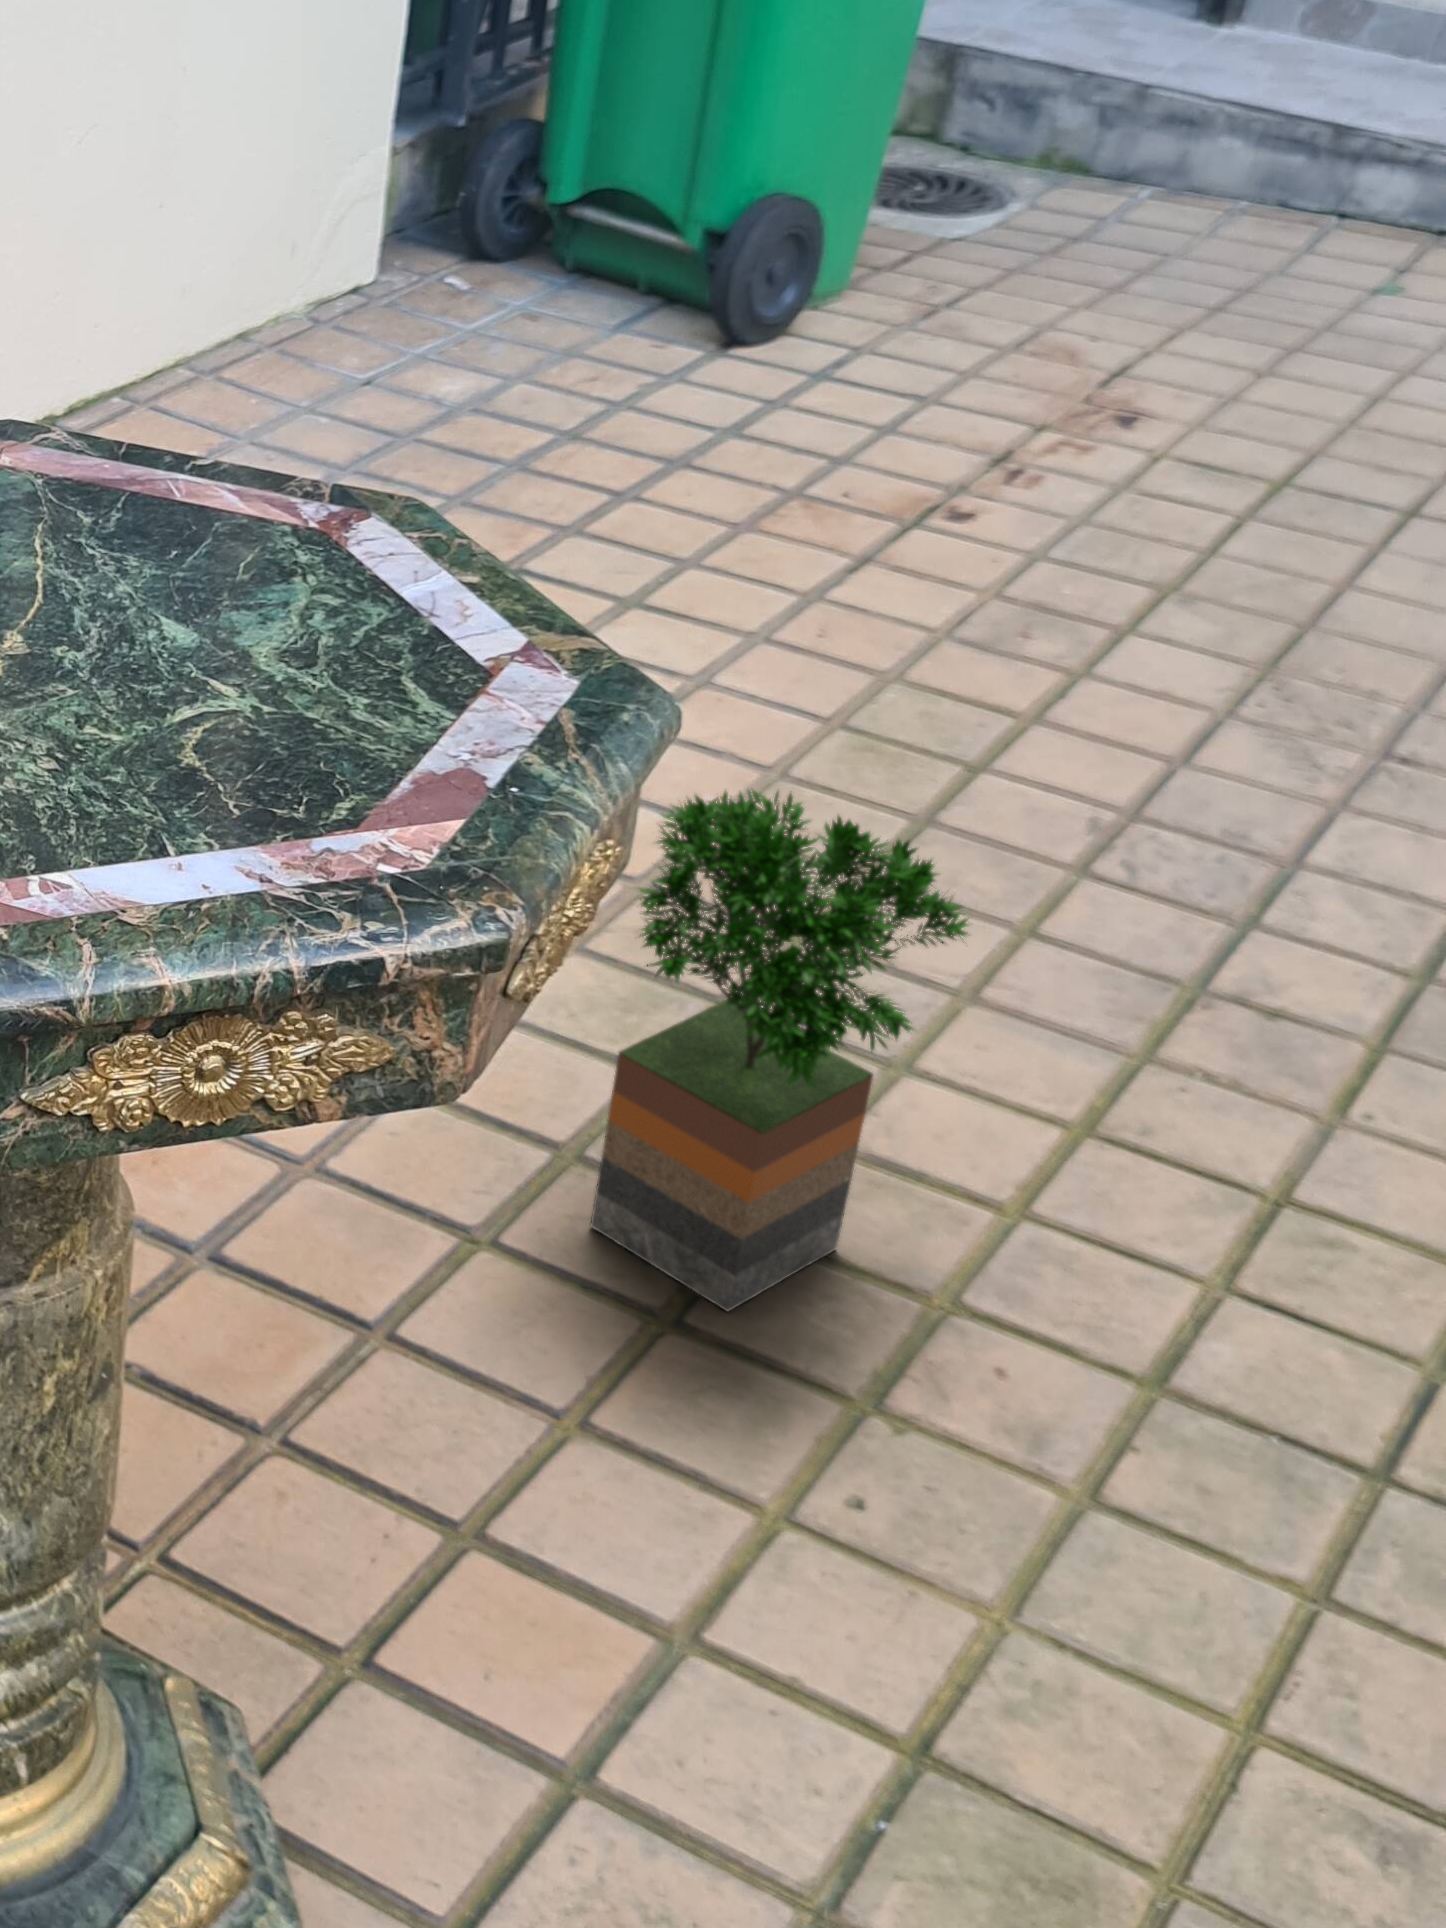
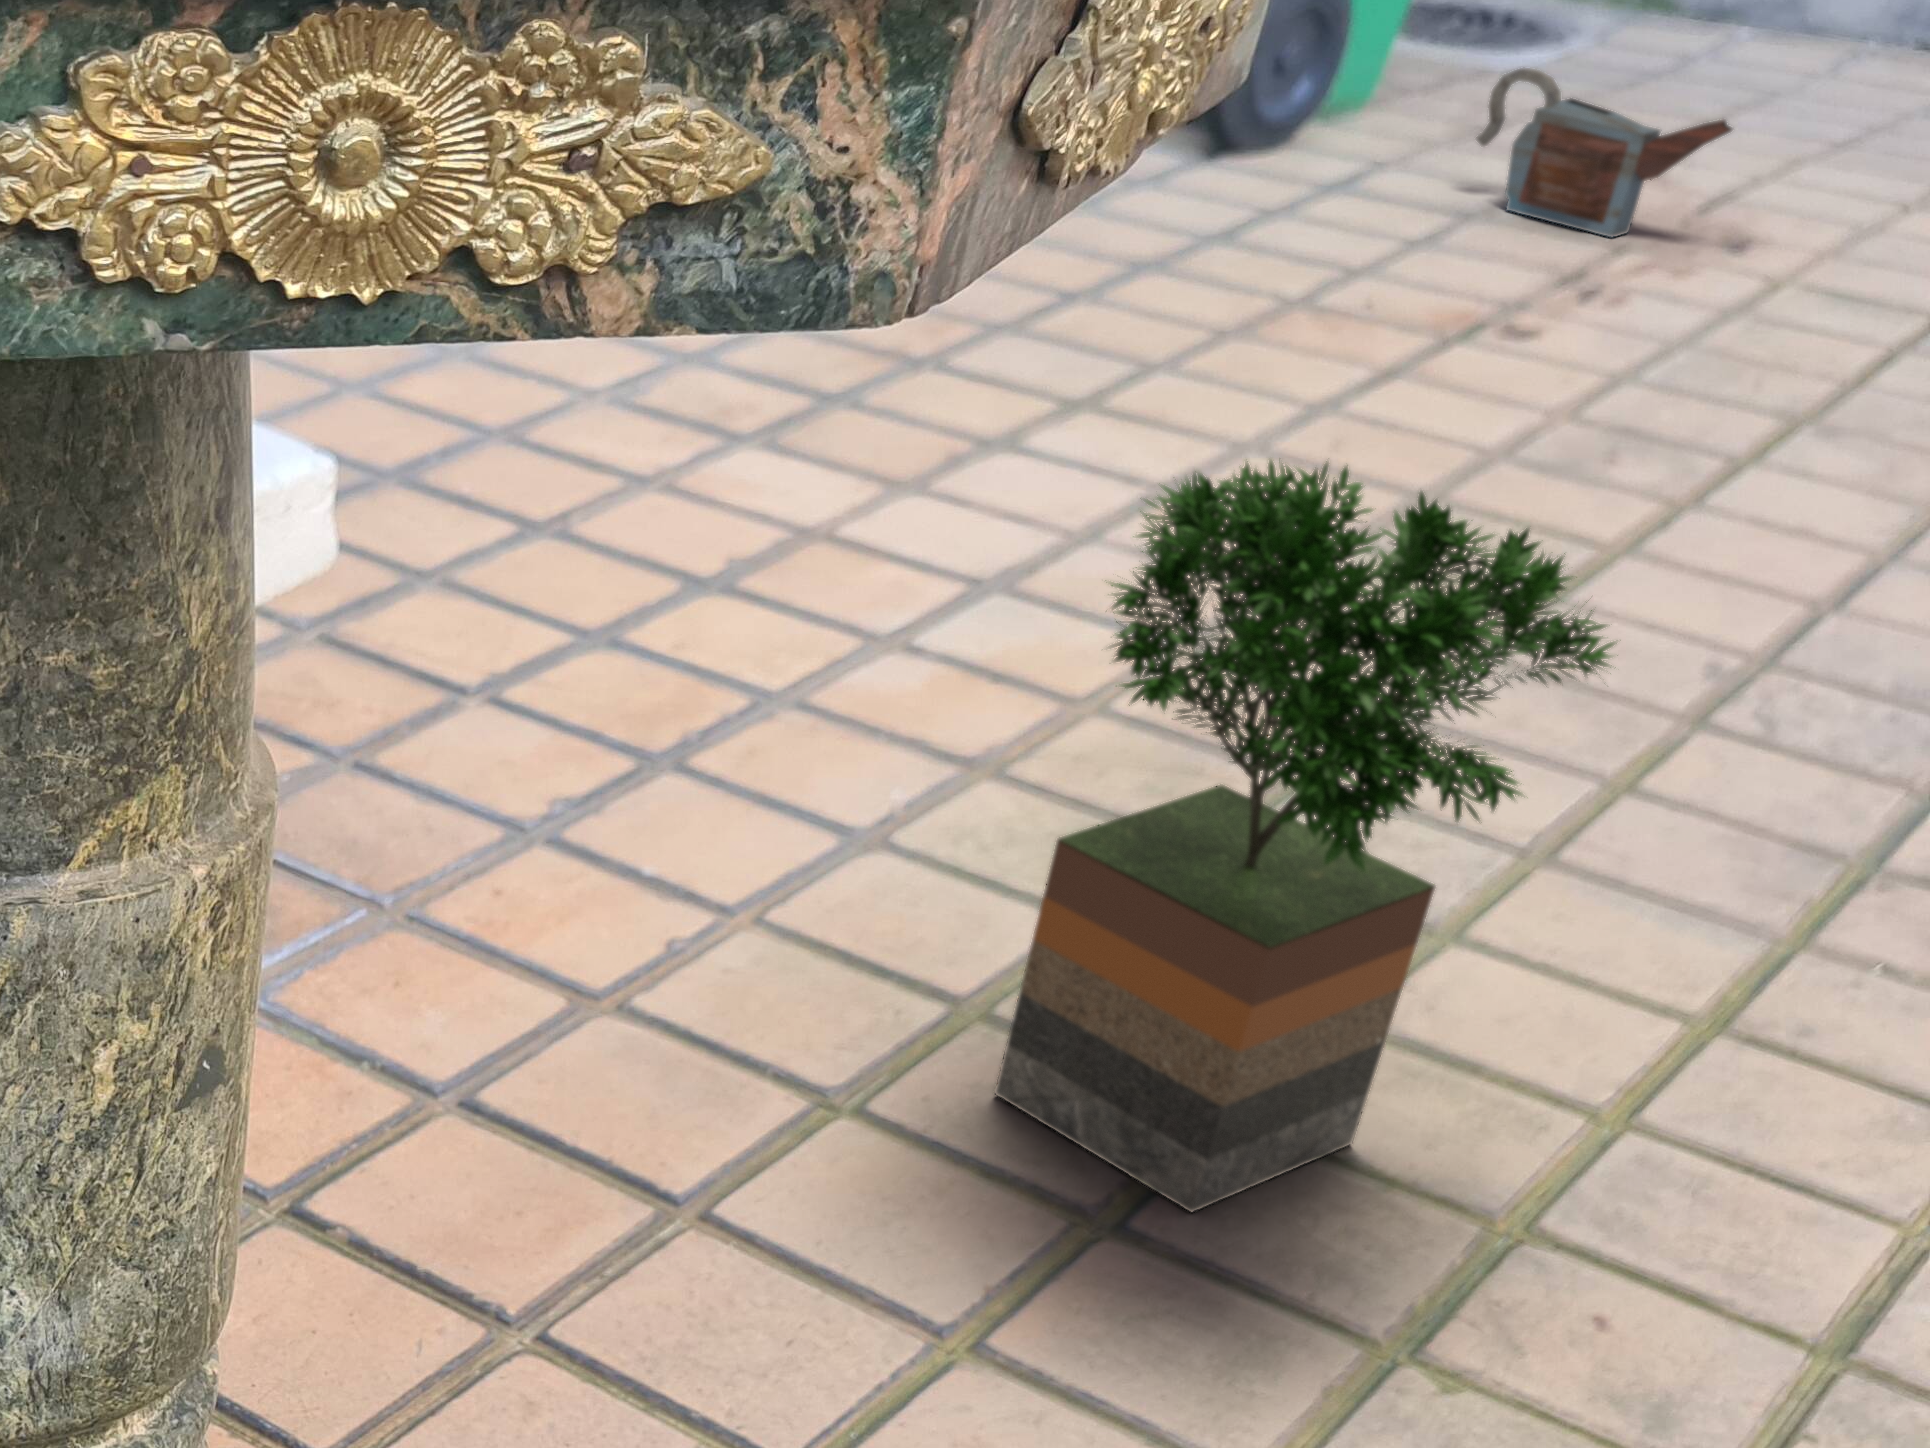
watering can: none [933,287,1121,421] -> present [1476,68,1732,237]

